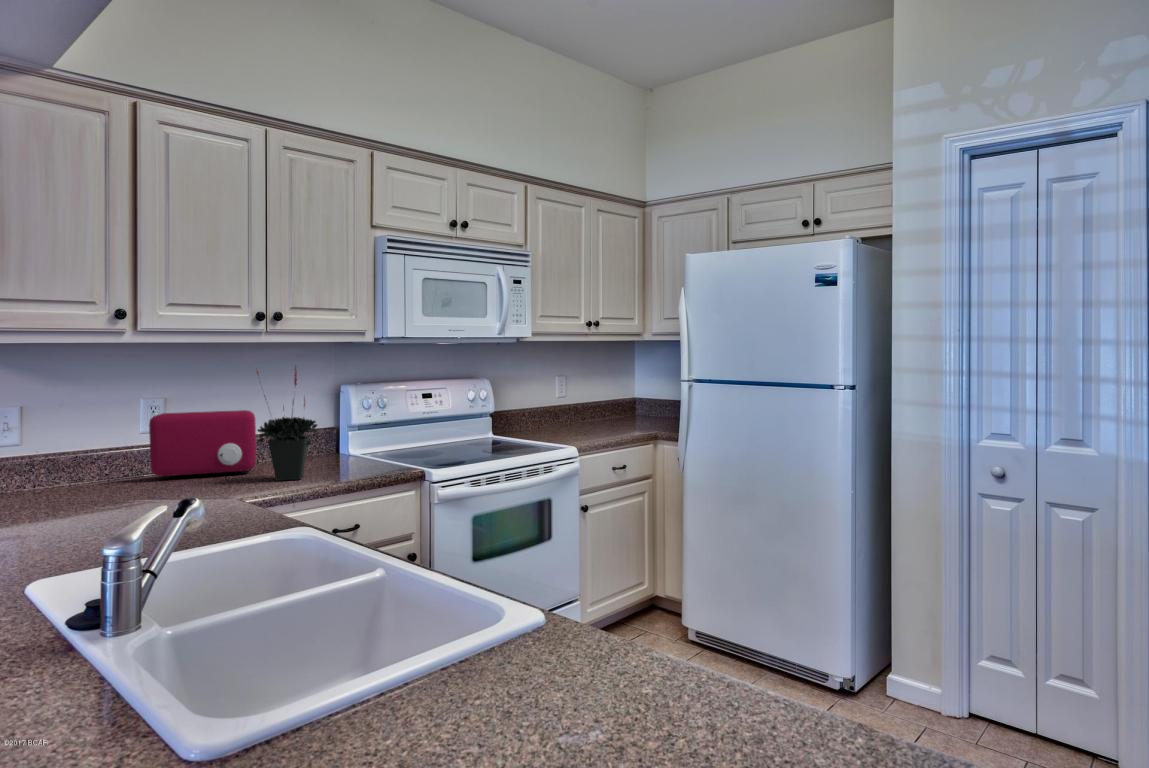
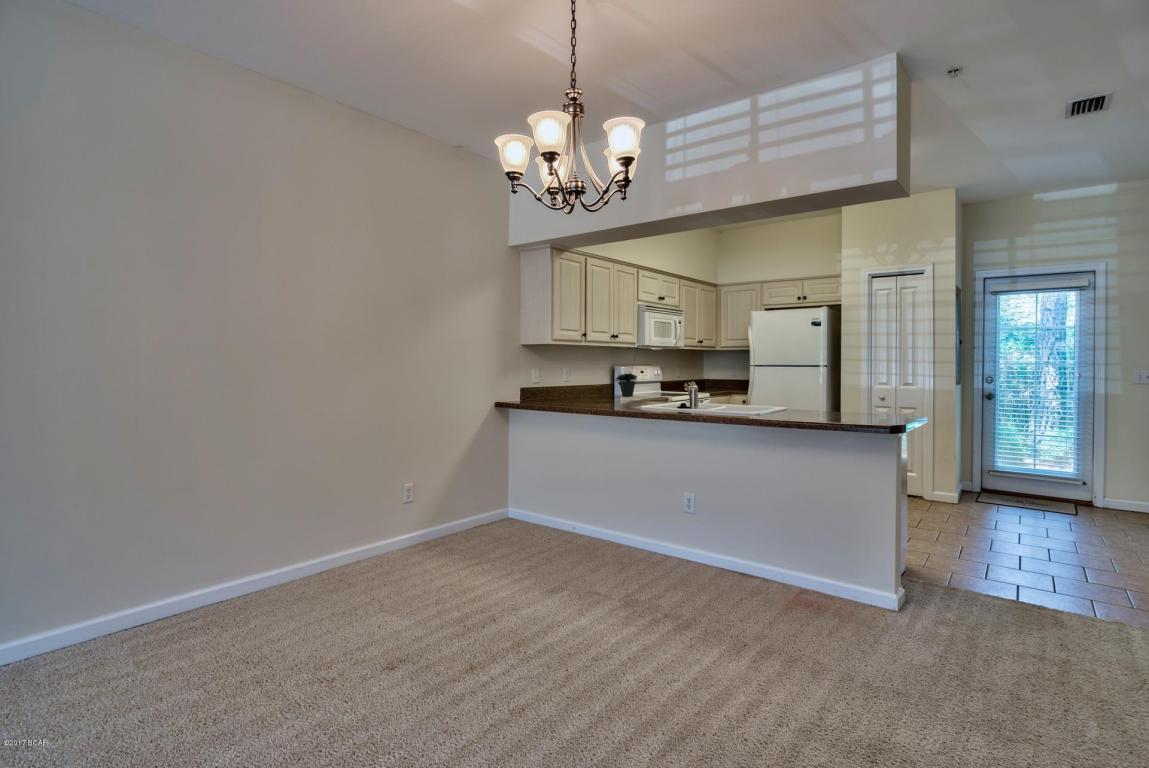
toaster: present [149,410,257,479] -> none [568,373,606,397]

